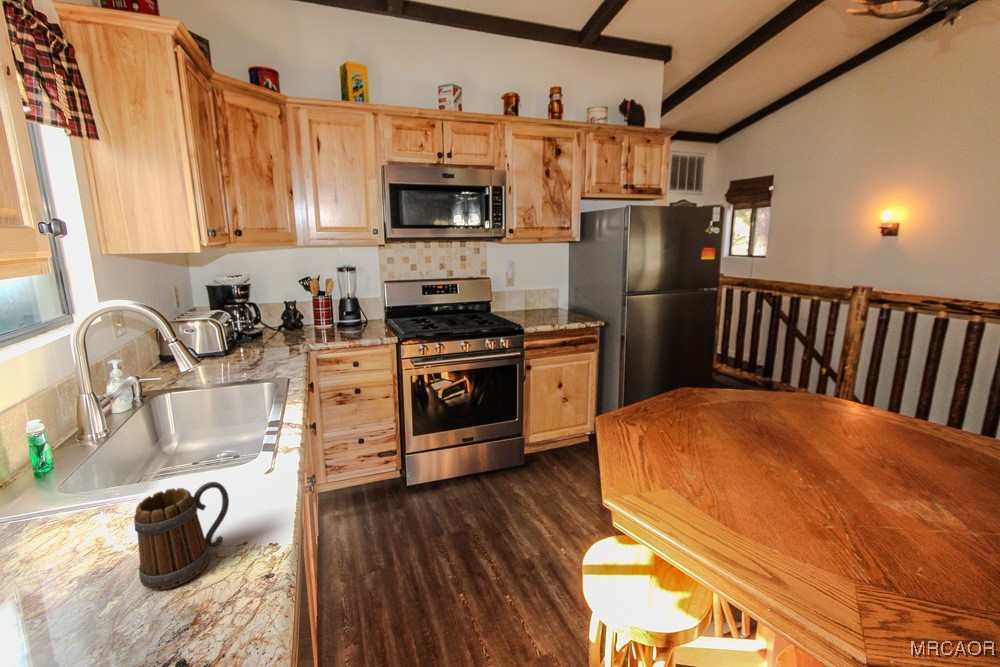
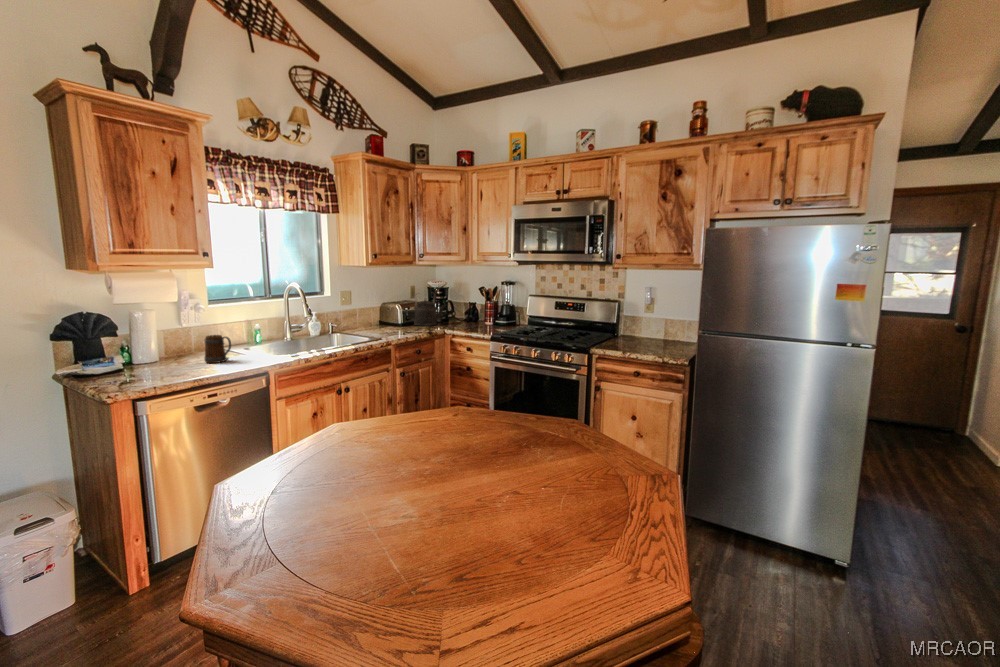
kettle: none [223,294,267,351] -> present [414,294,444,326]

